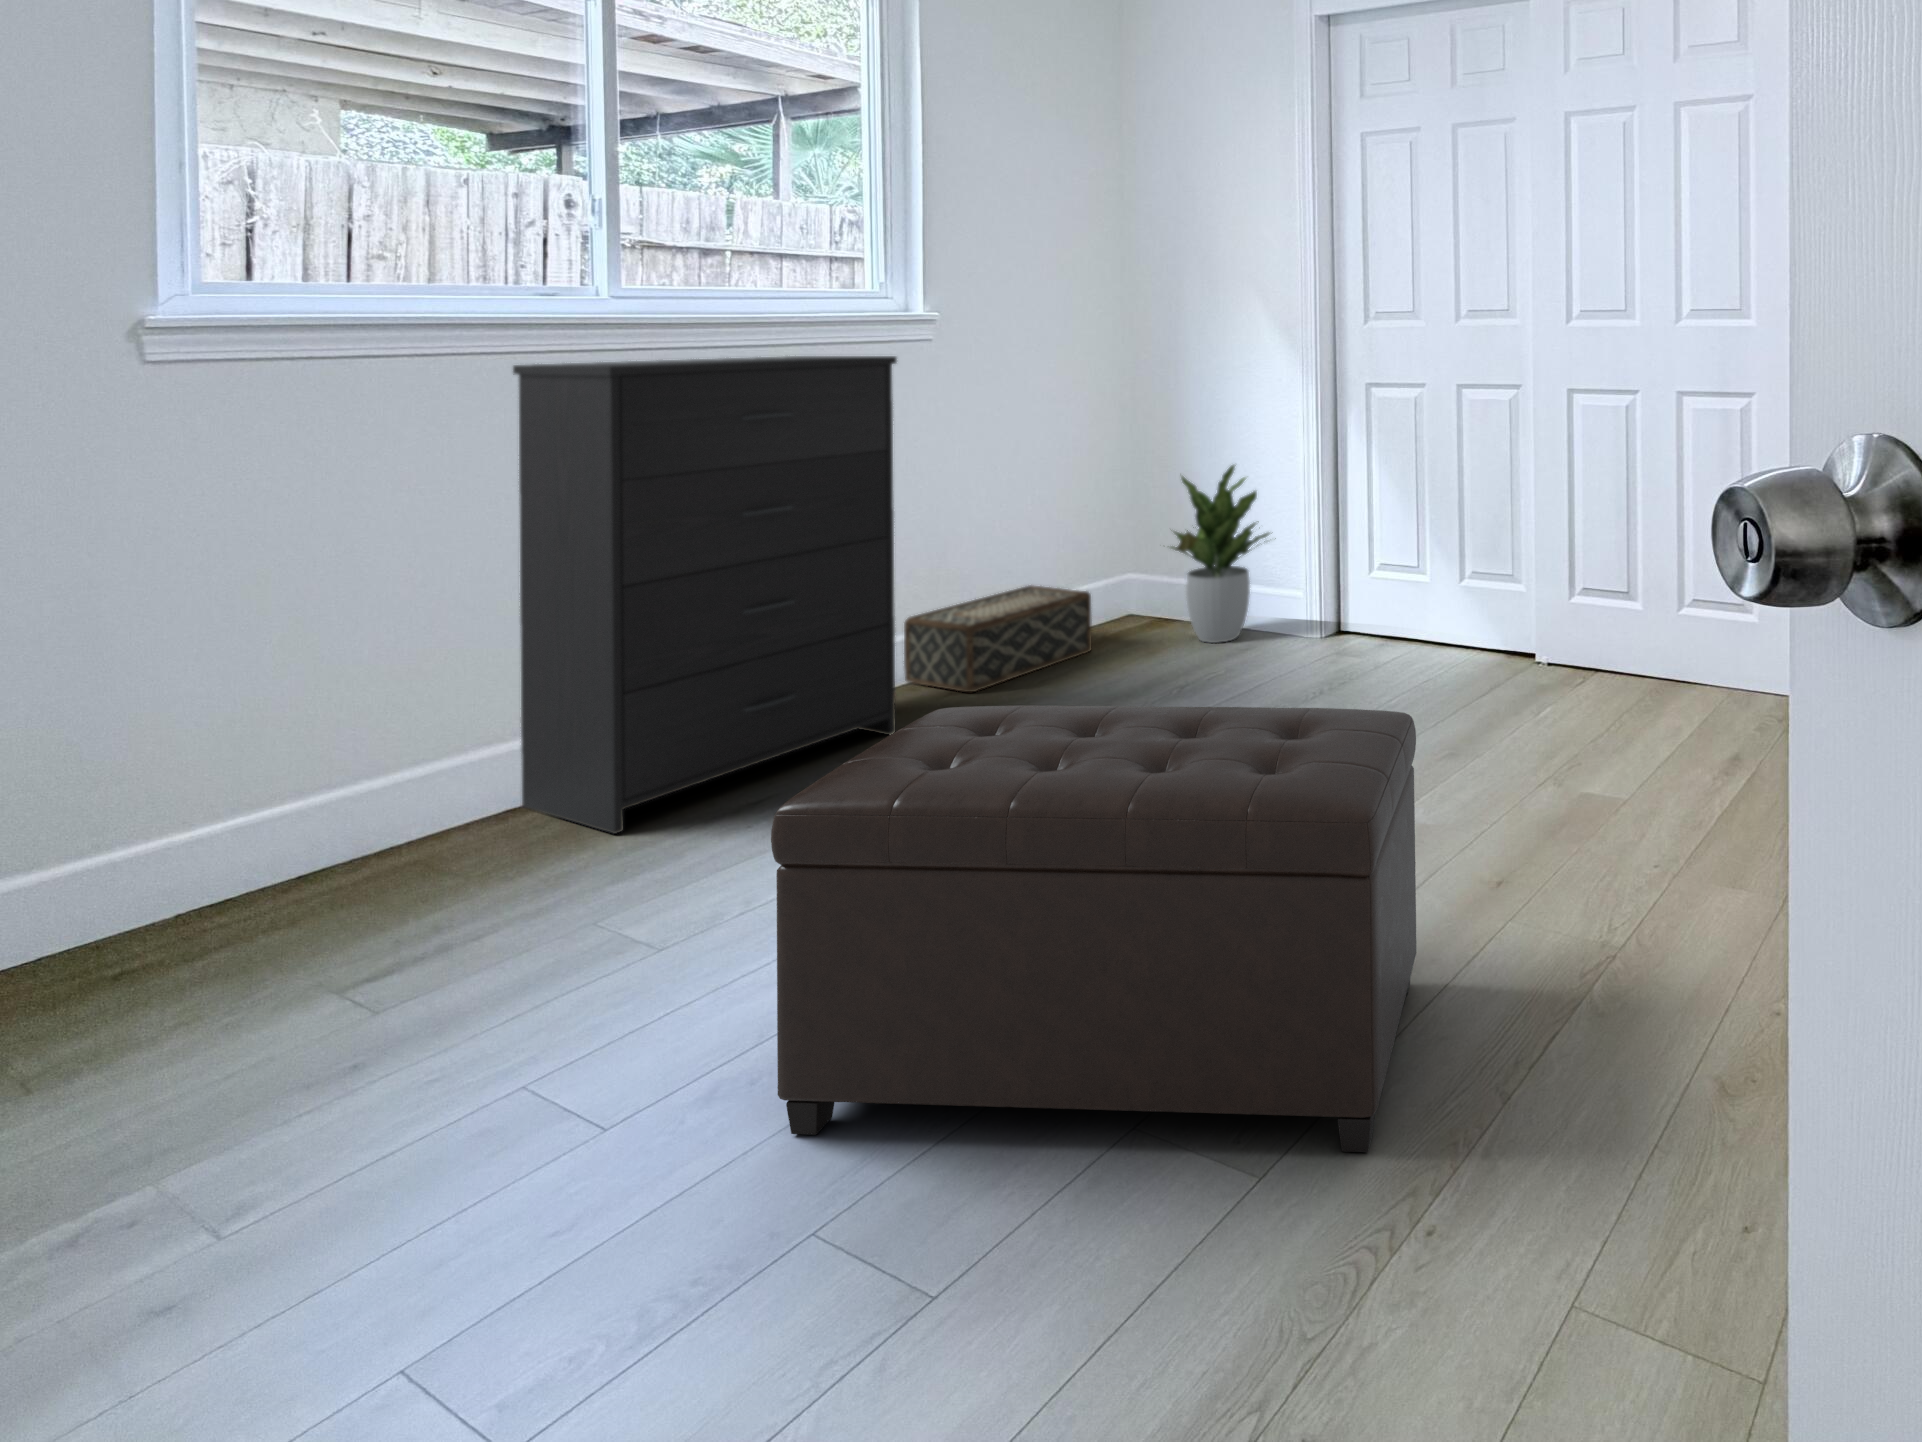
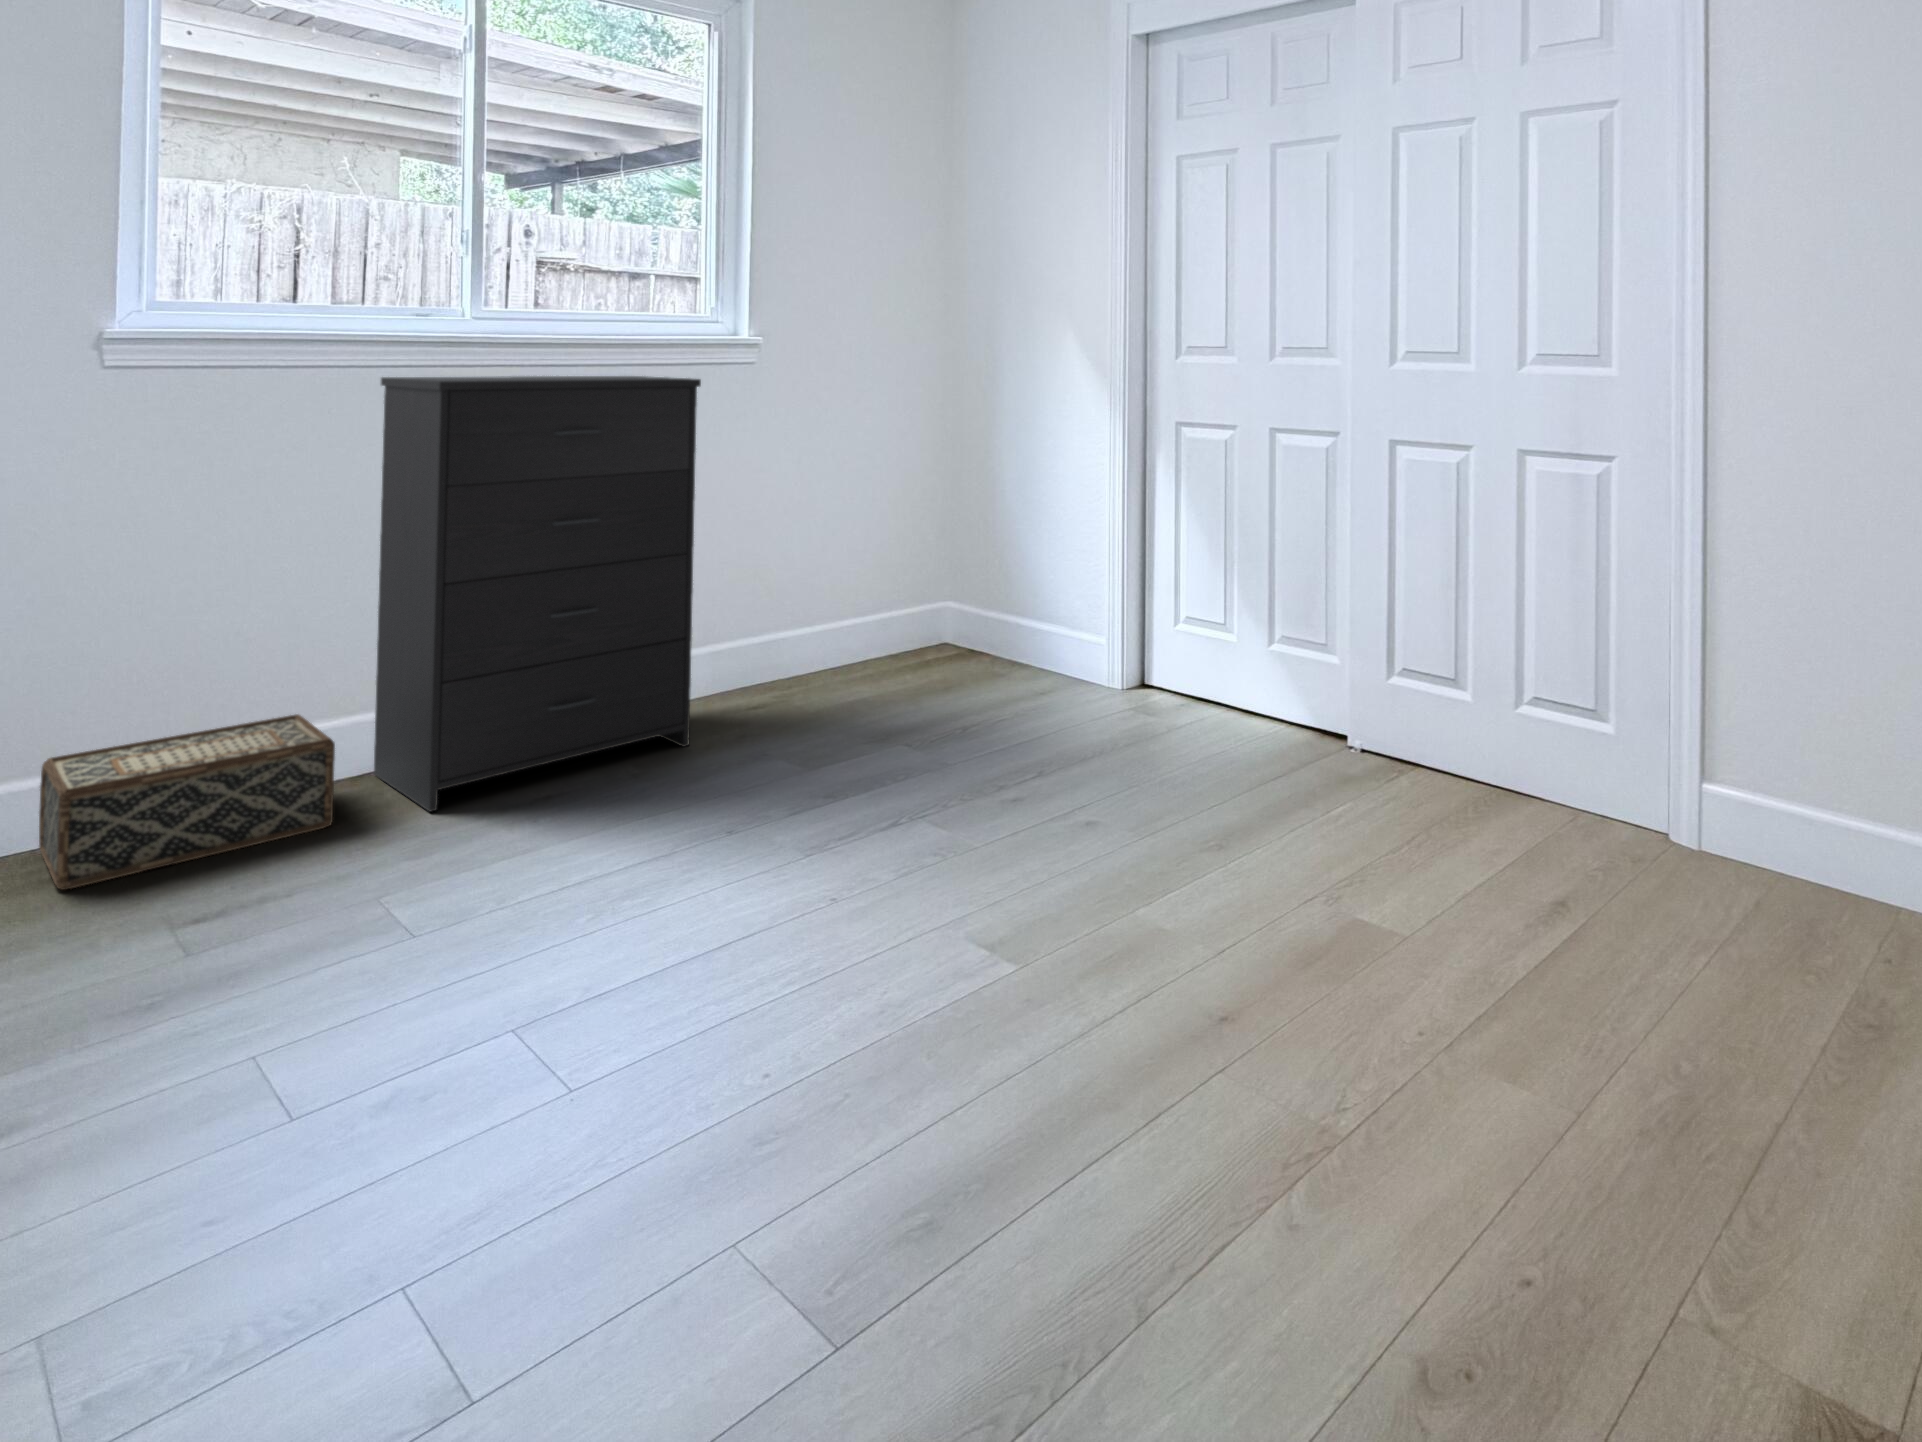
potted plant: present [1171,465,1276,643] -> none [960,501,1078,687]
woven basket: present [904,585,1092,692] -> present [39,714,335,890]
ottoman: present [771,705,1417,1152] -> none [434,738,1097,1323]

